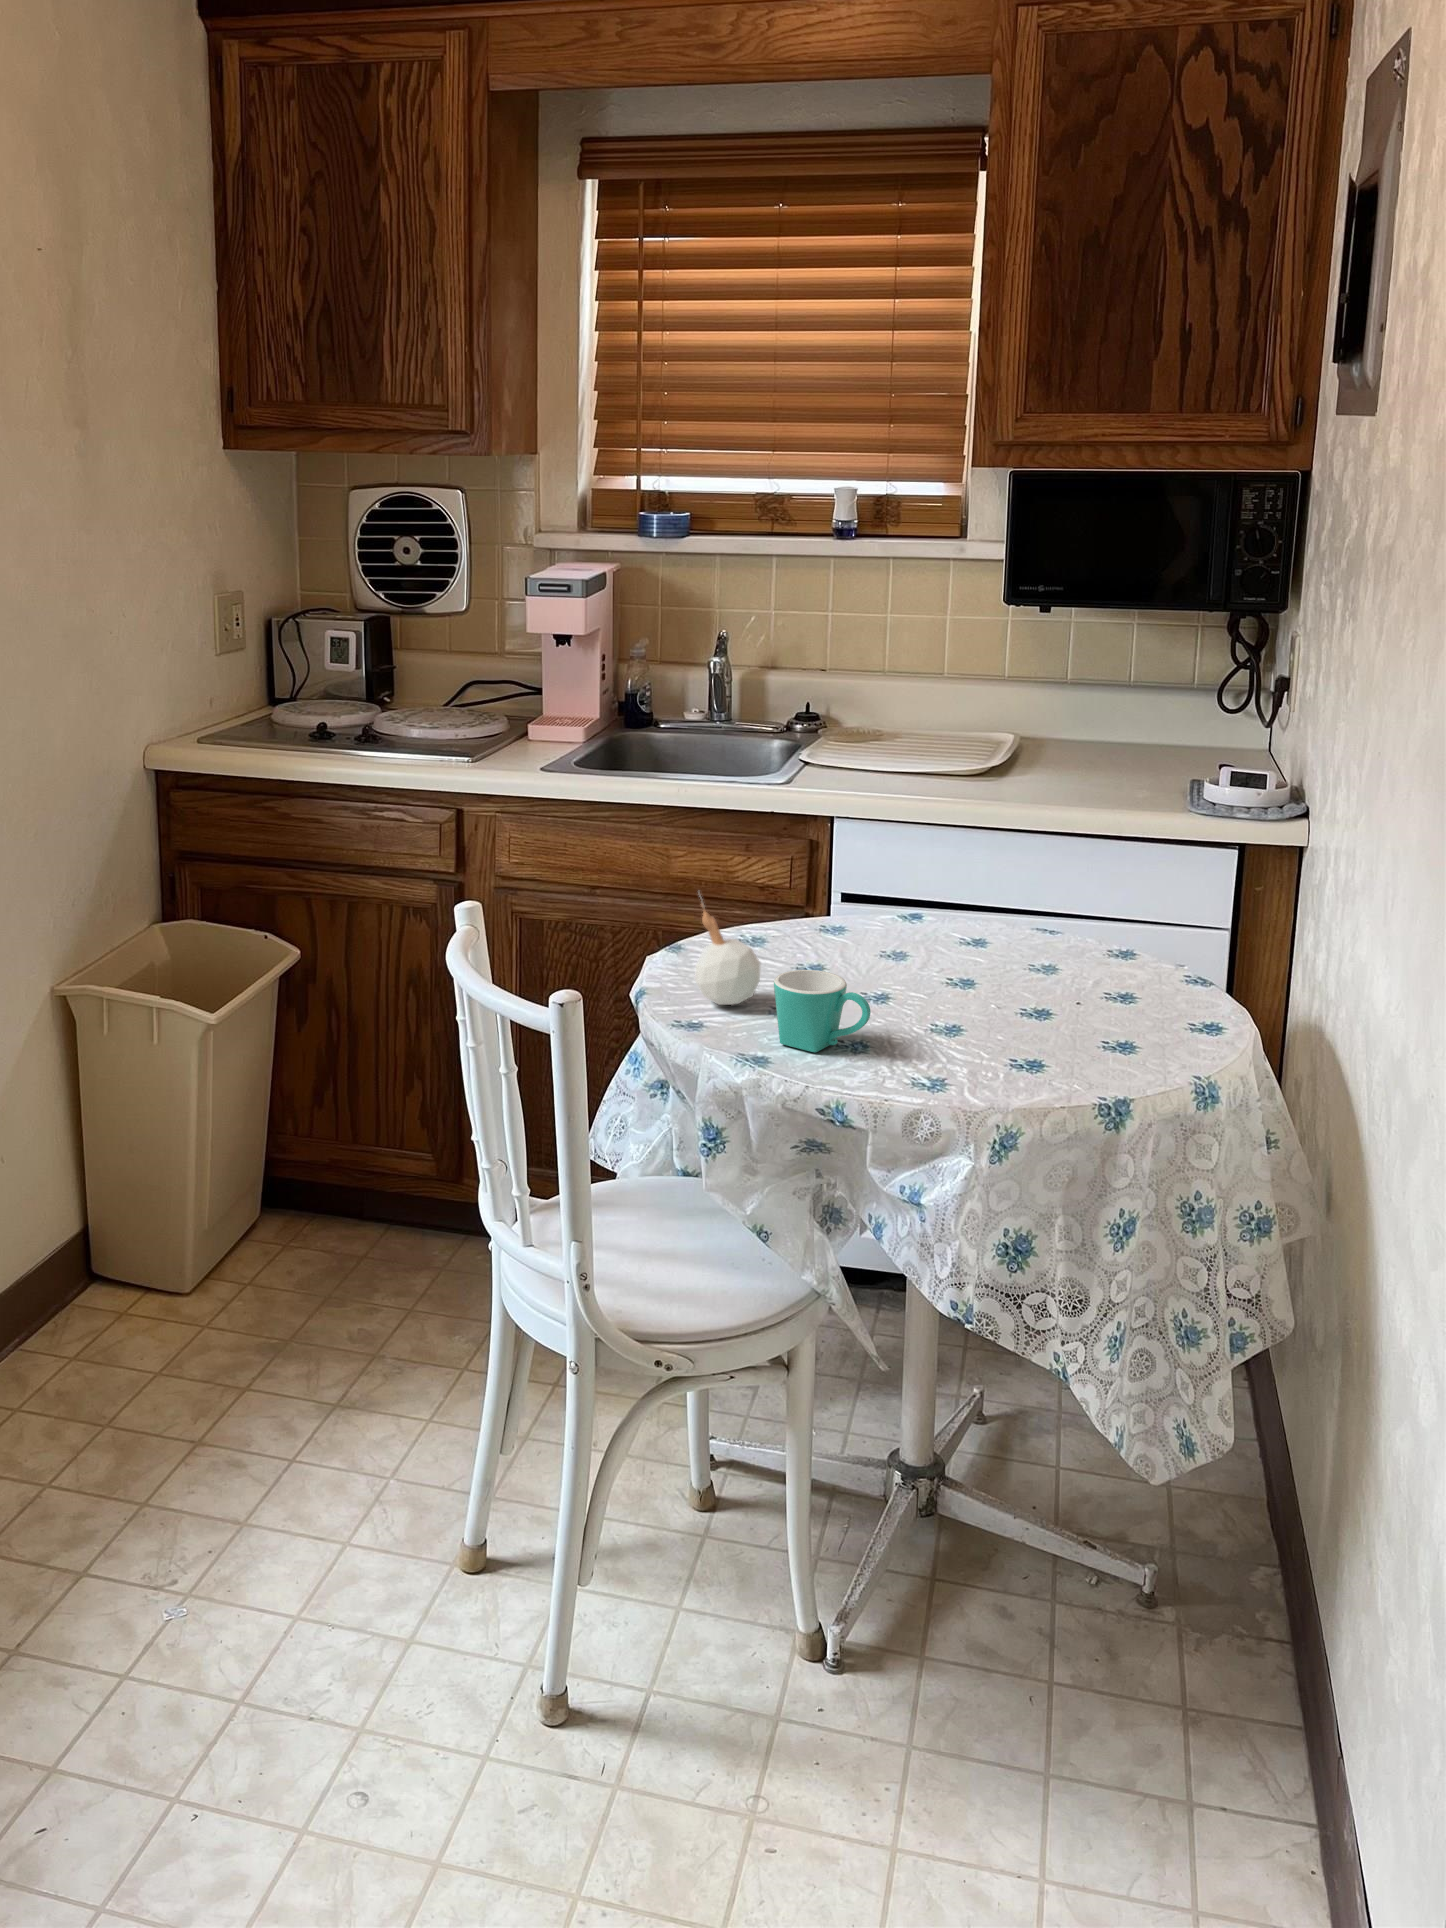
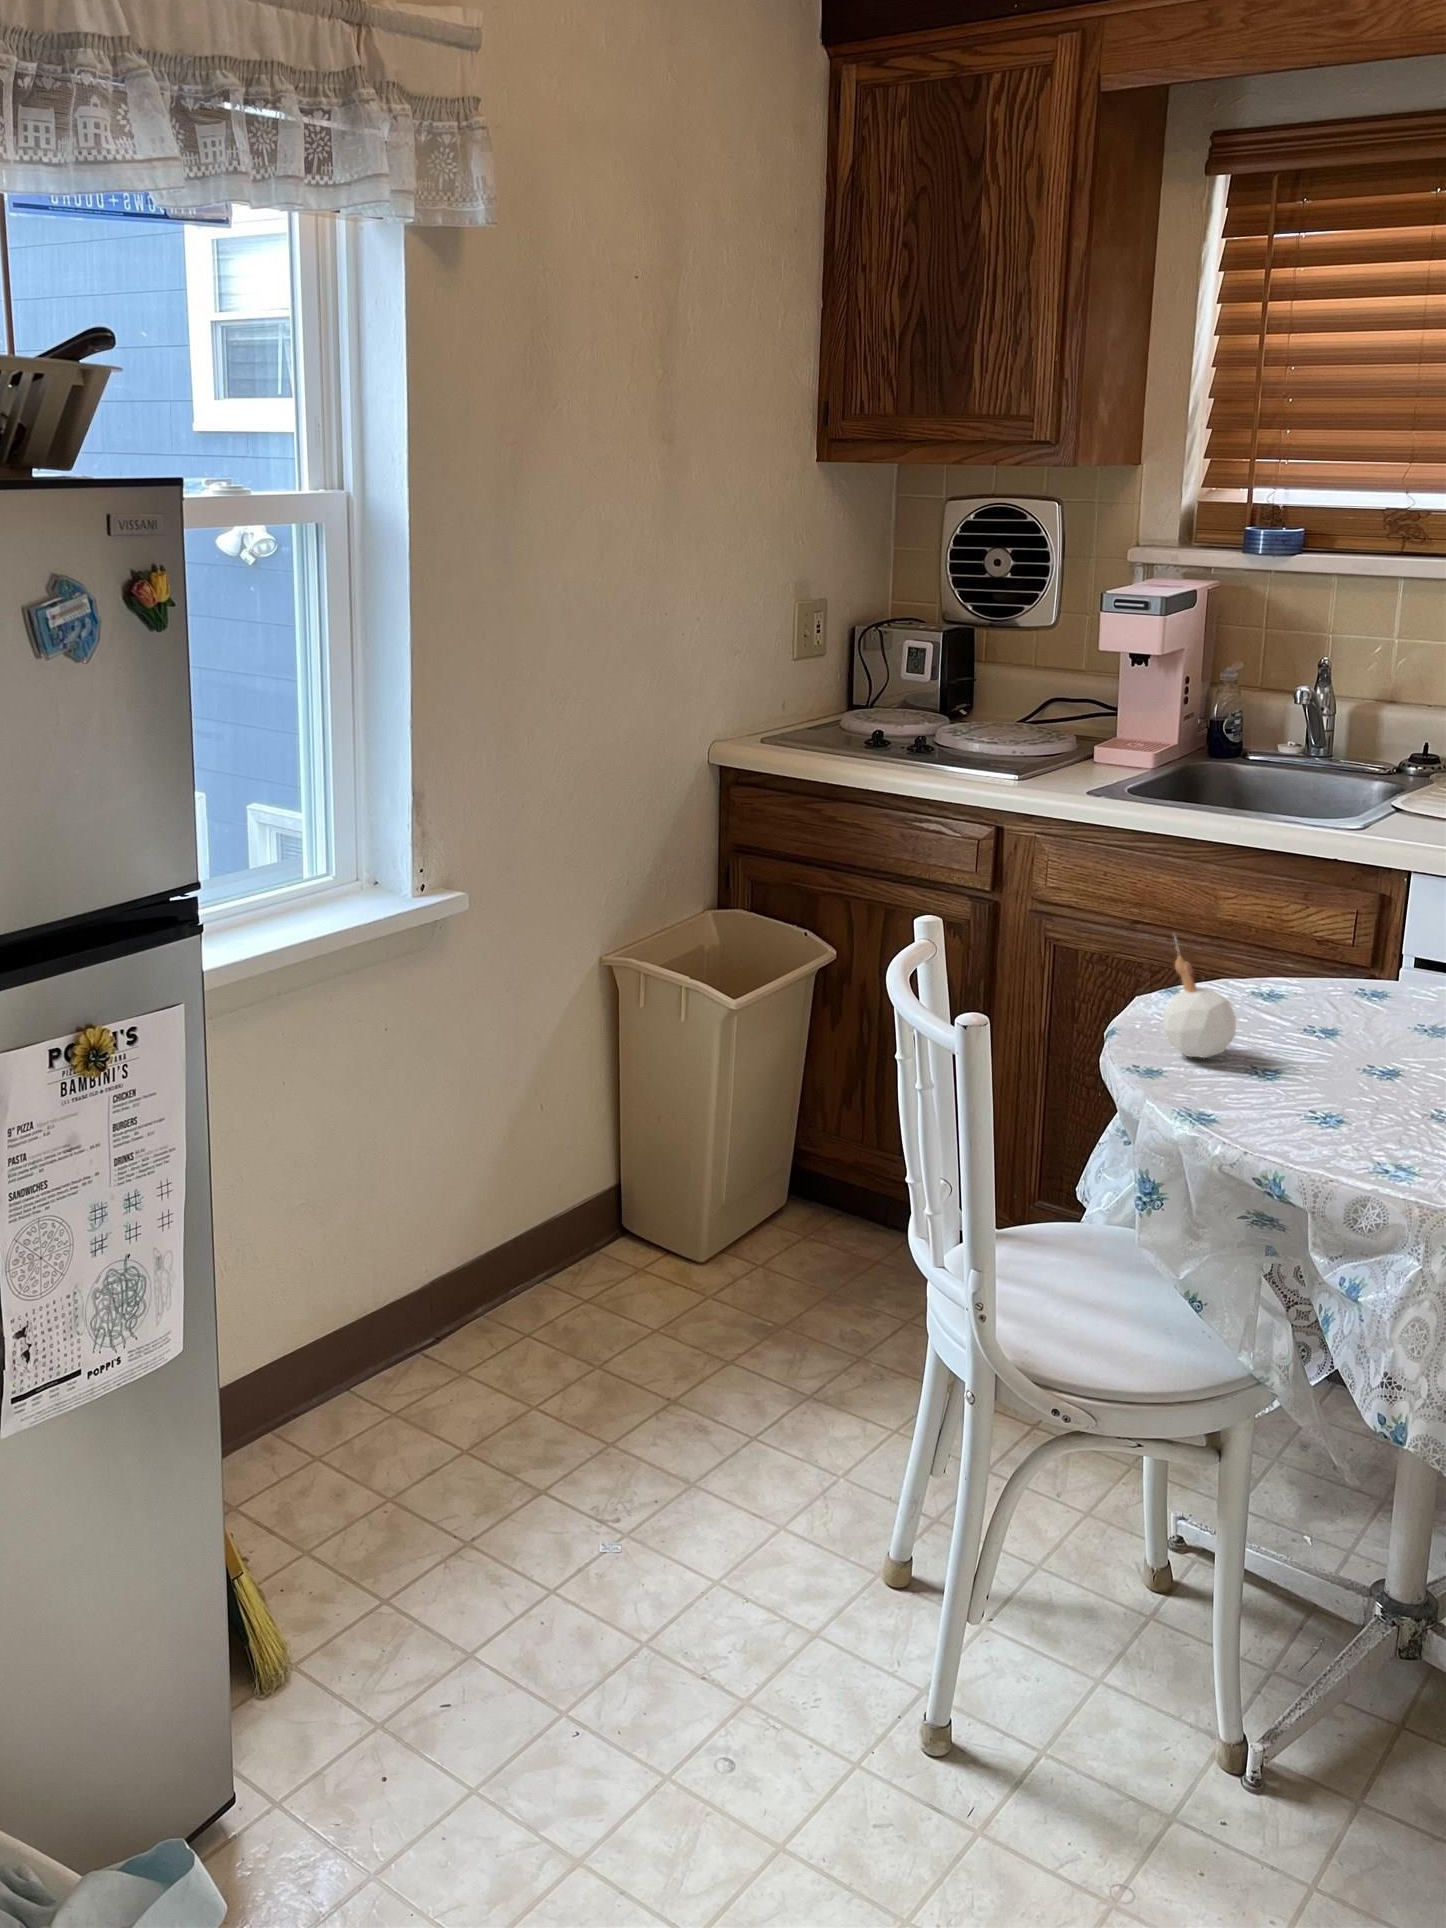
mug: present [774,970,871,1052] -> none [1231,1029,1334,1119]

